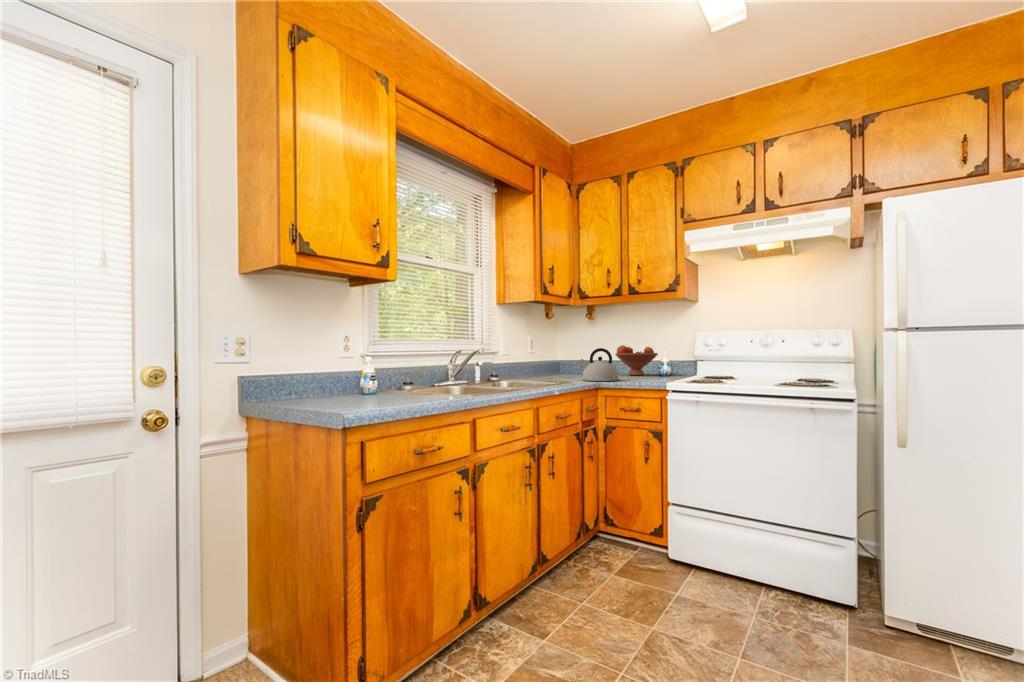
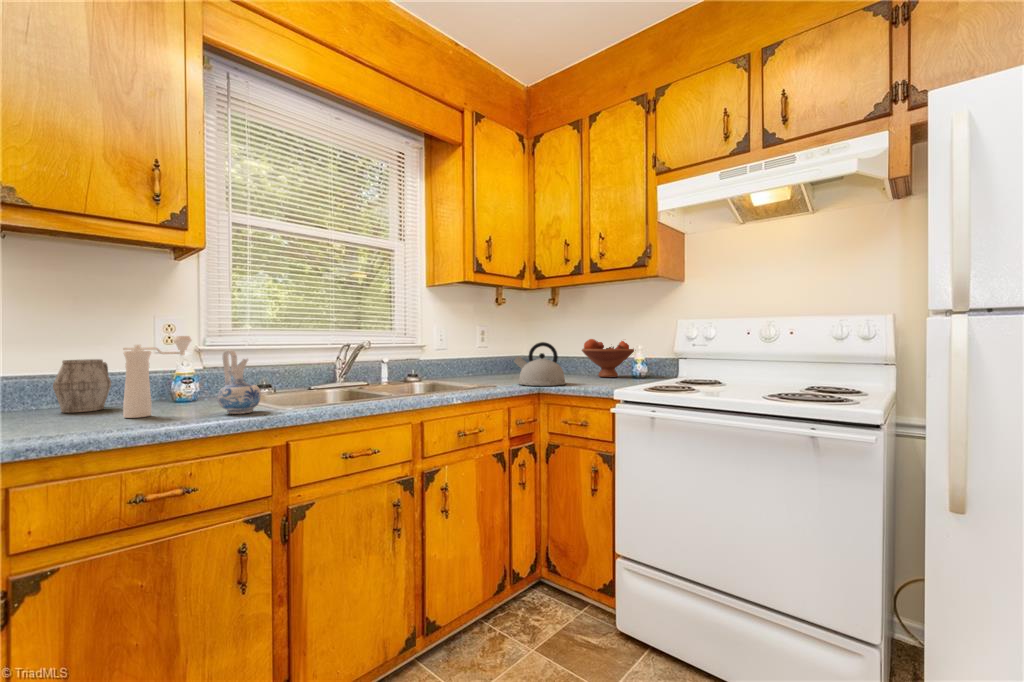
pepper mill: none [373,345,403,403] -> present [123,336,192,418]
ceramic pitcher: none [431,354,458,399] -> present [217,349,261,414]
mug: none [303,363,336,401] -> present [53,359,111,413]

